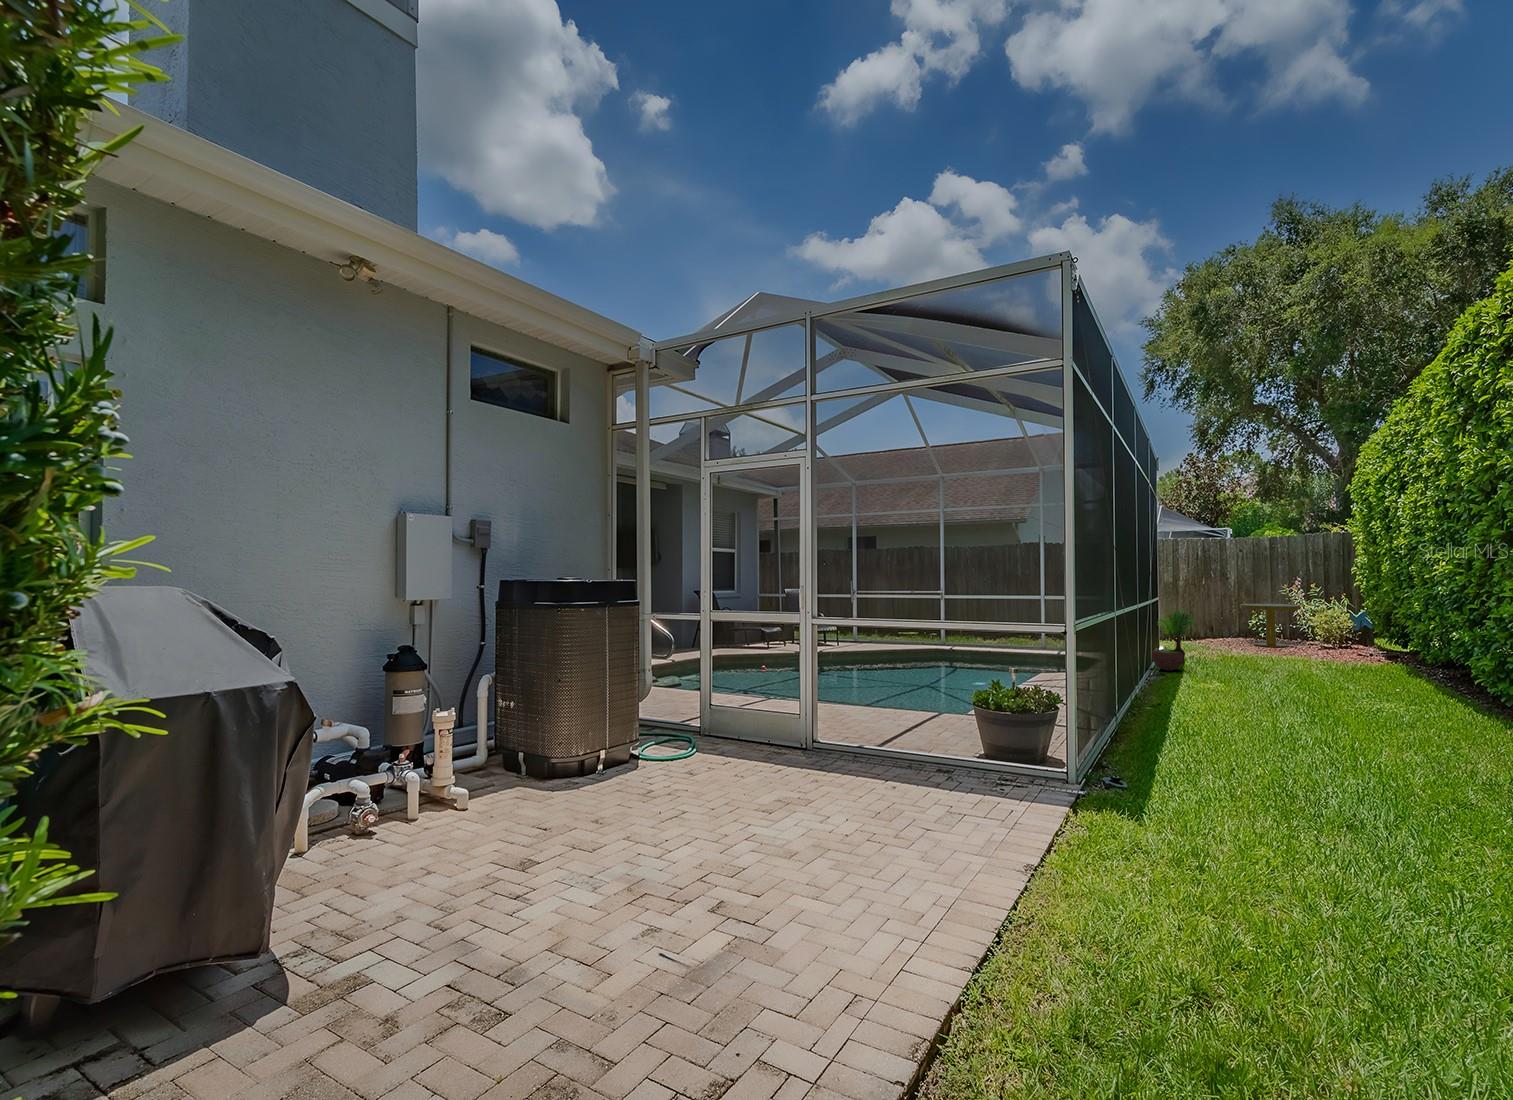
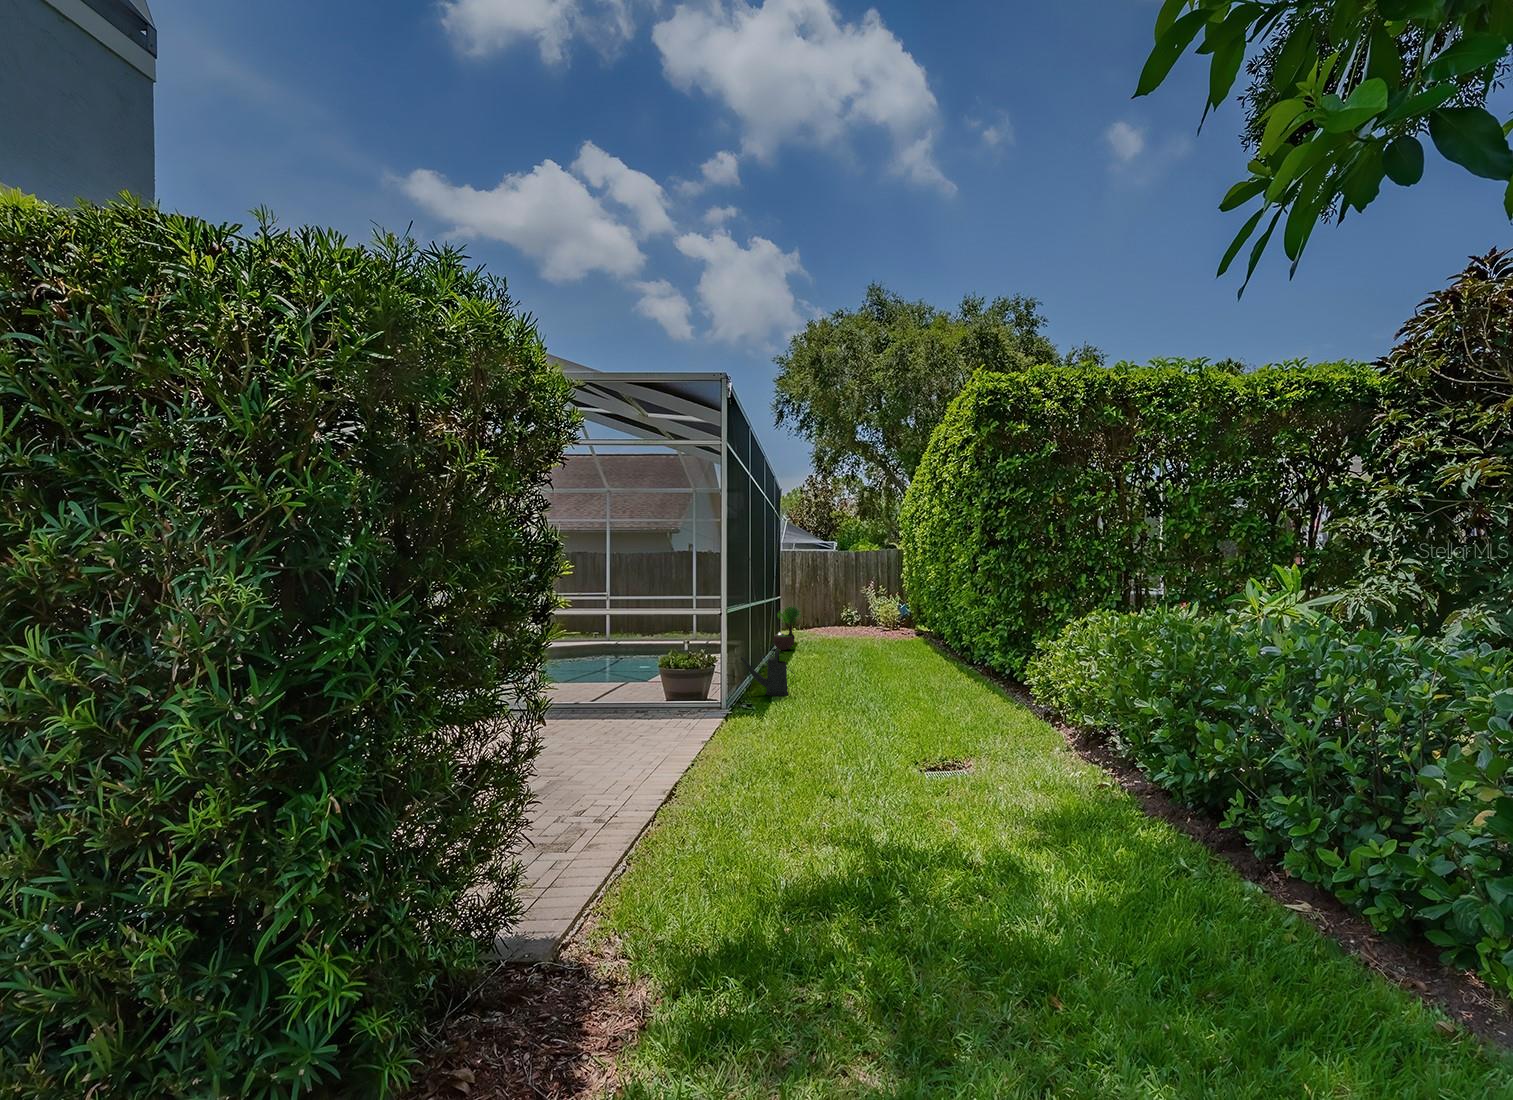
side table: present [1240,604,1300,647] -> none [835,602,874,633]
watering can: none [1103,688,1204,767] -> present [741,649,795,696]

